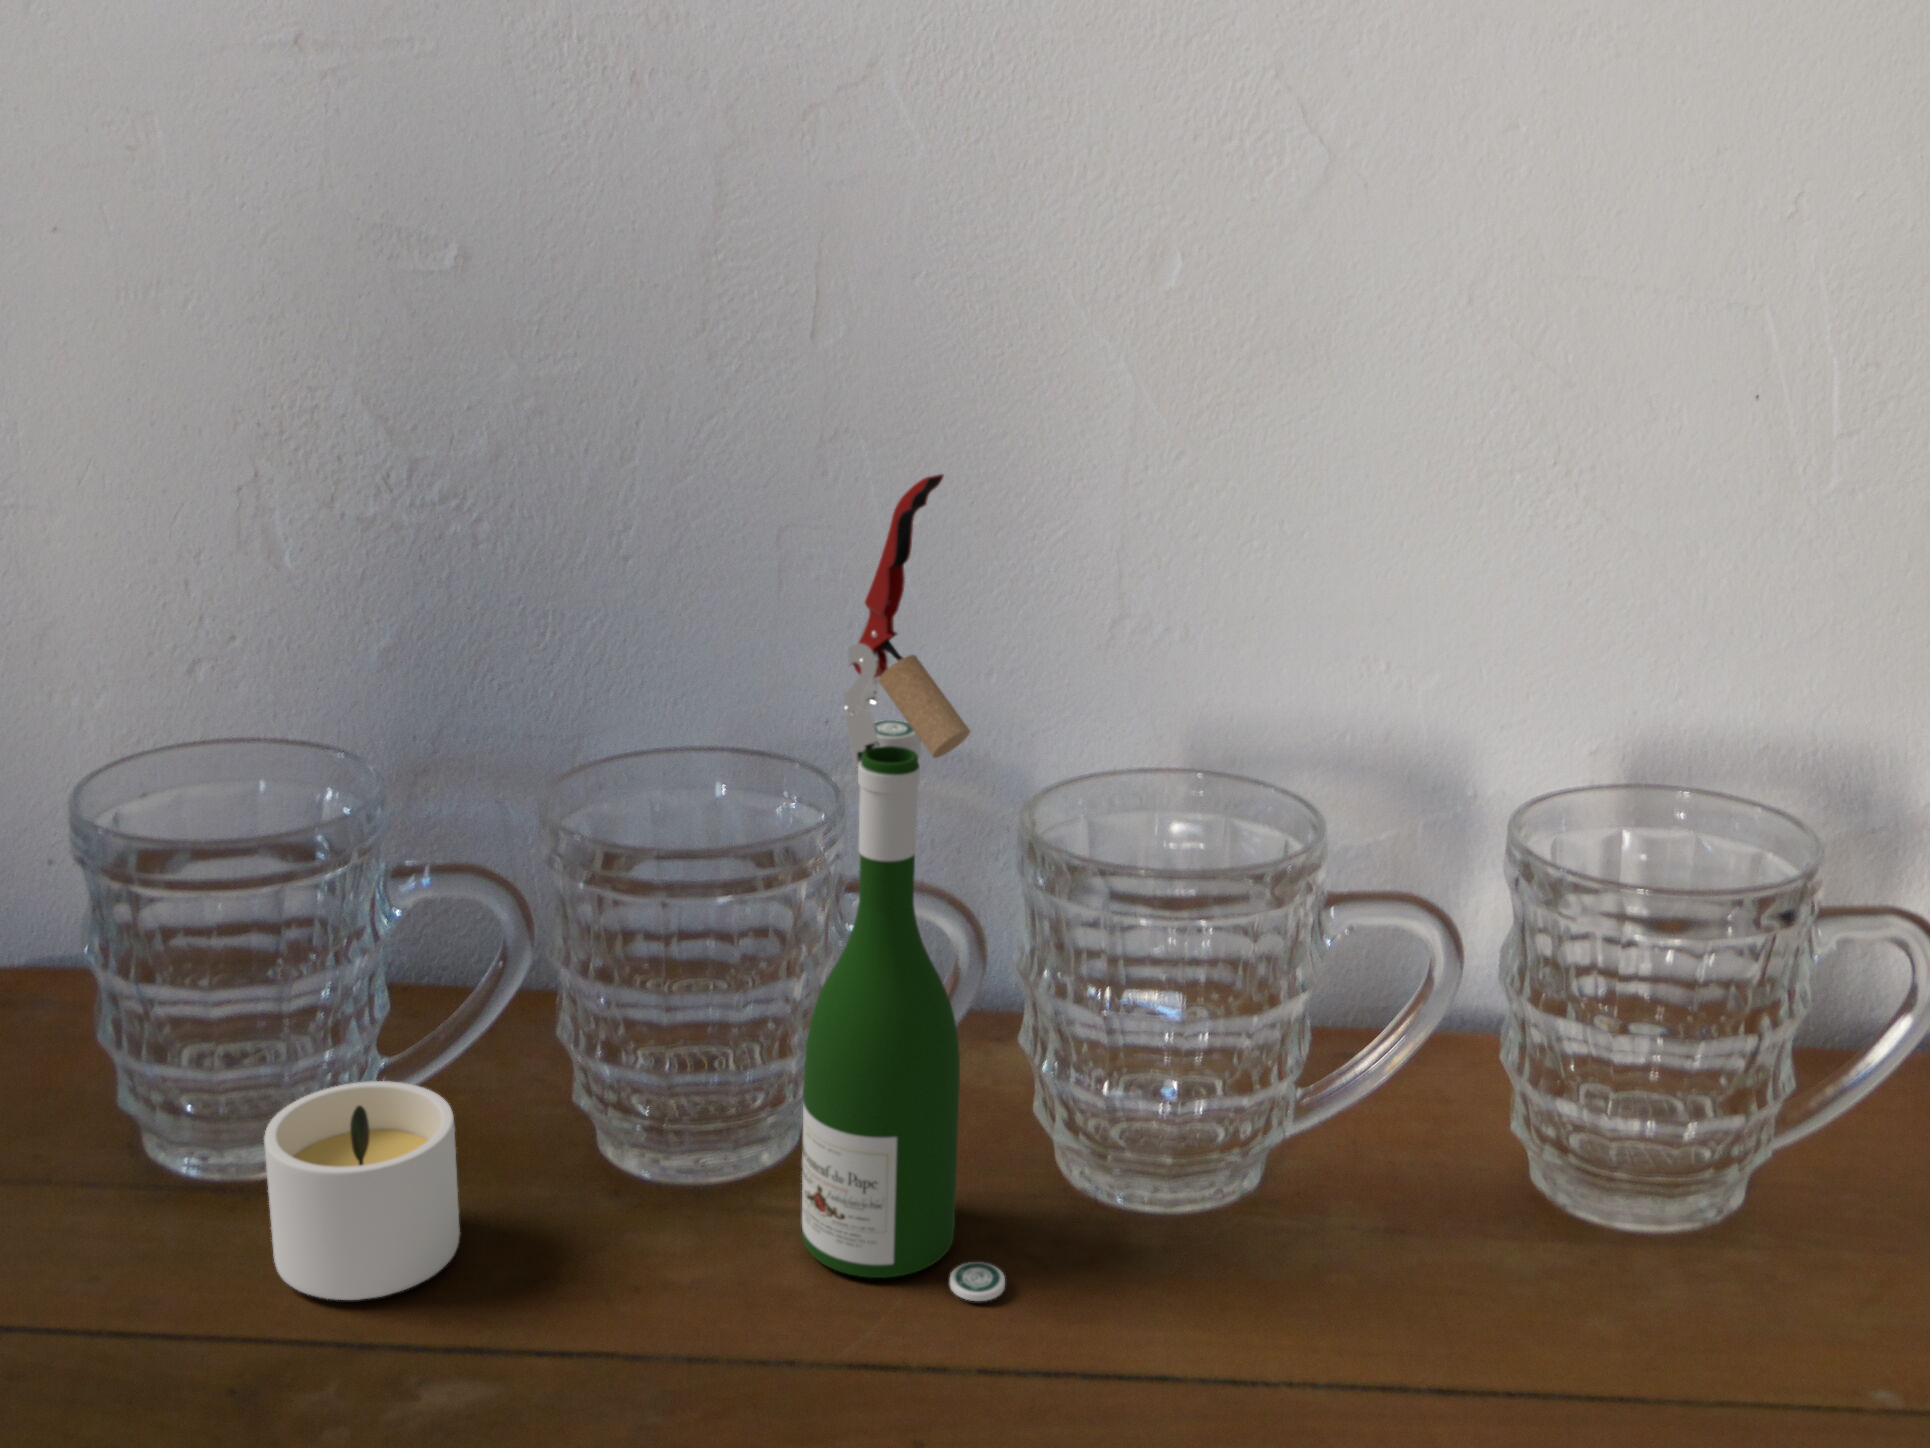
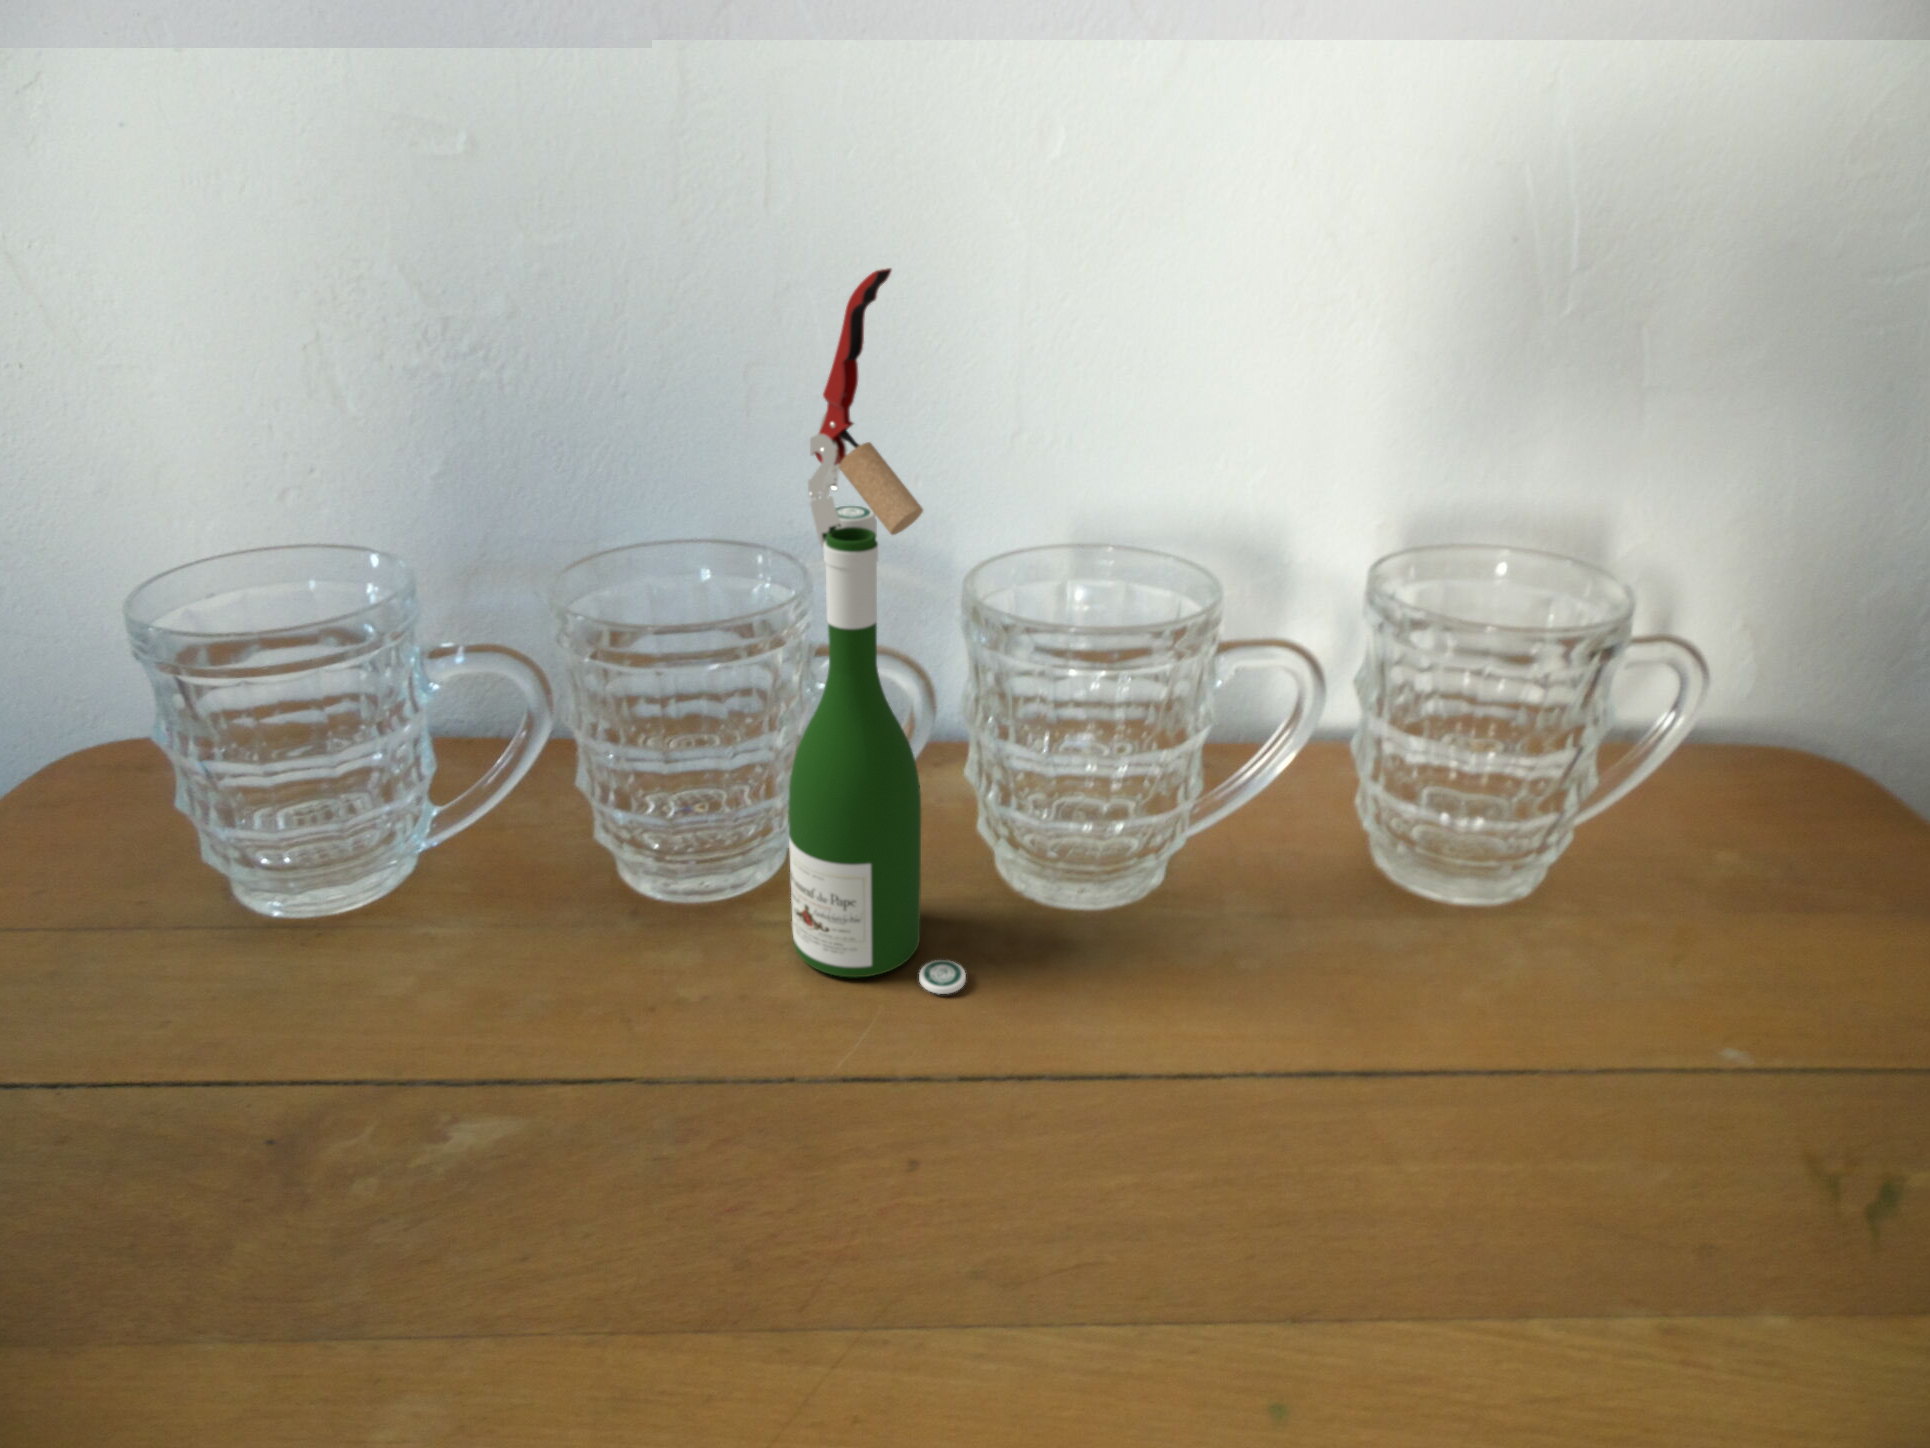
candle: present [264,1081,460,1300] -> none [325,832,548,1019]

